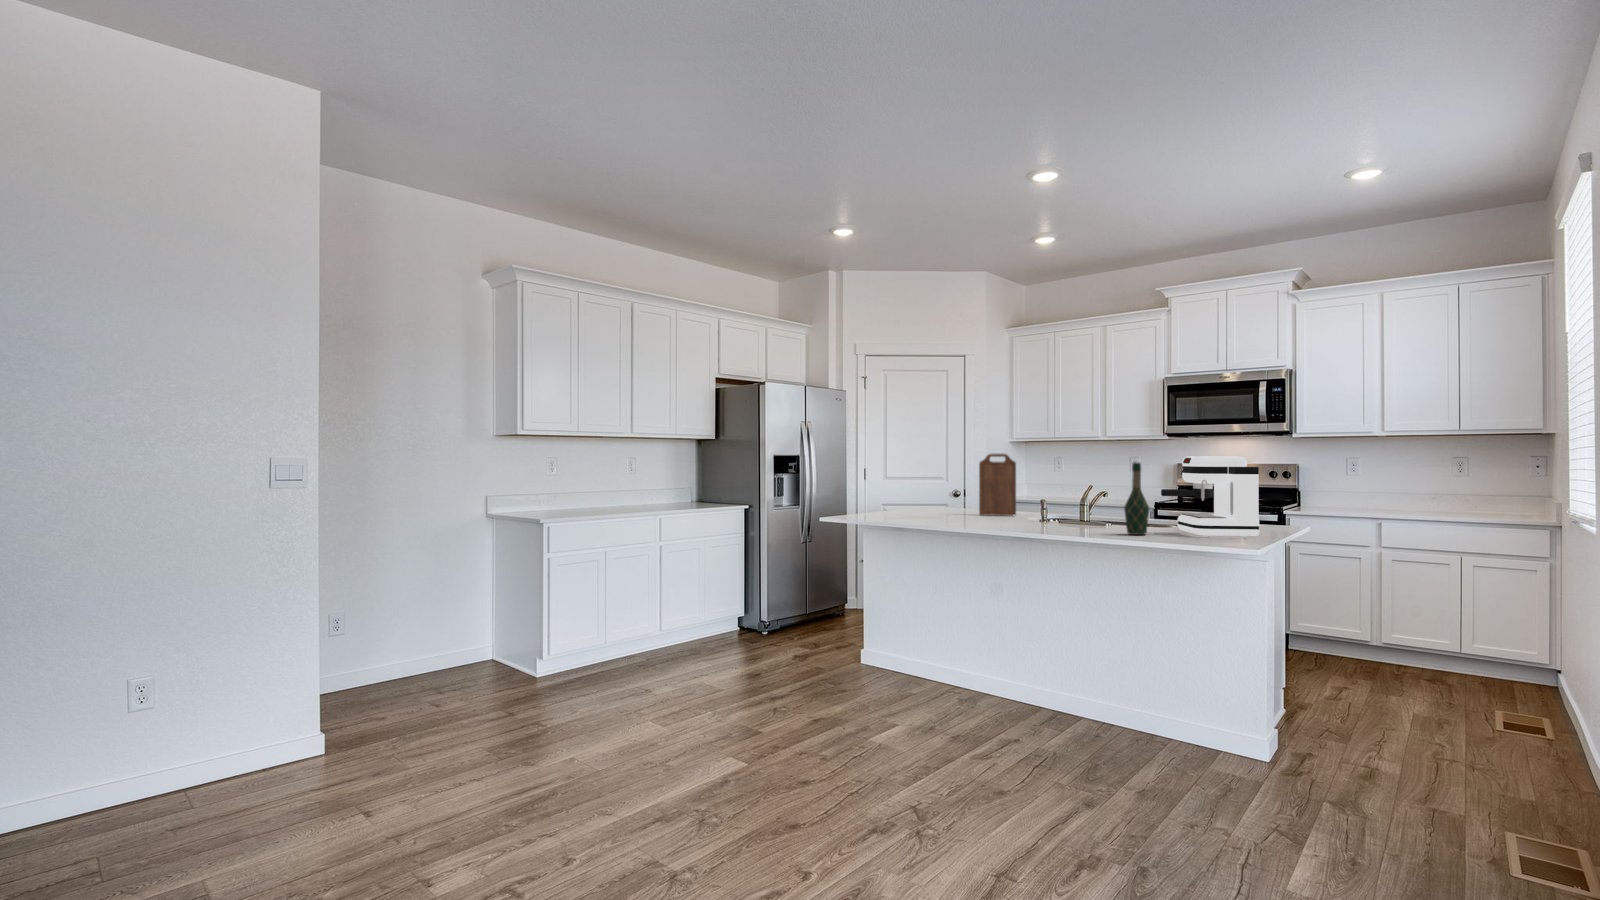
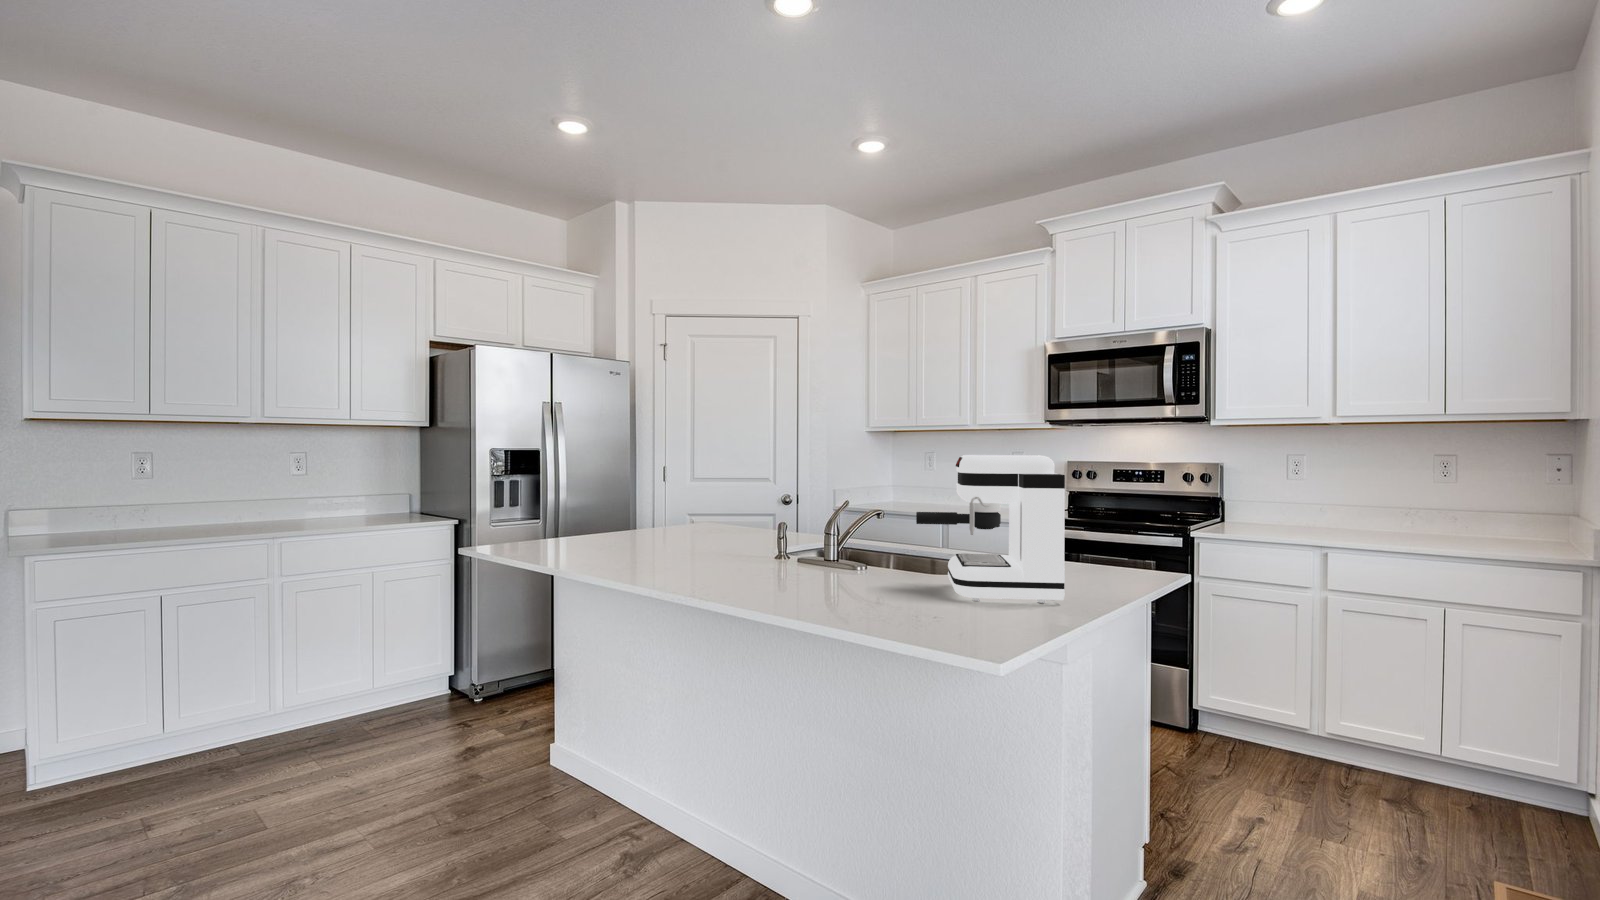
cutting board: present [979,454,1016,516] -> none [732,448,786,541]
wine bottle: present [1124,463,1149,535] -> none [841,465,882,595]

